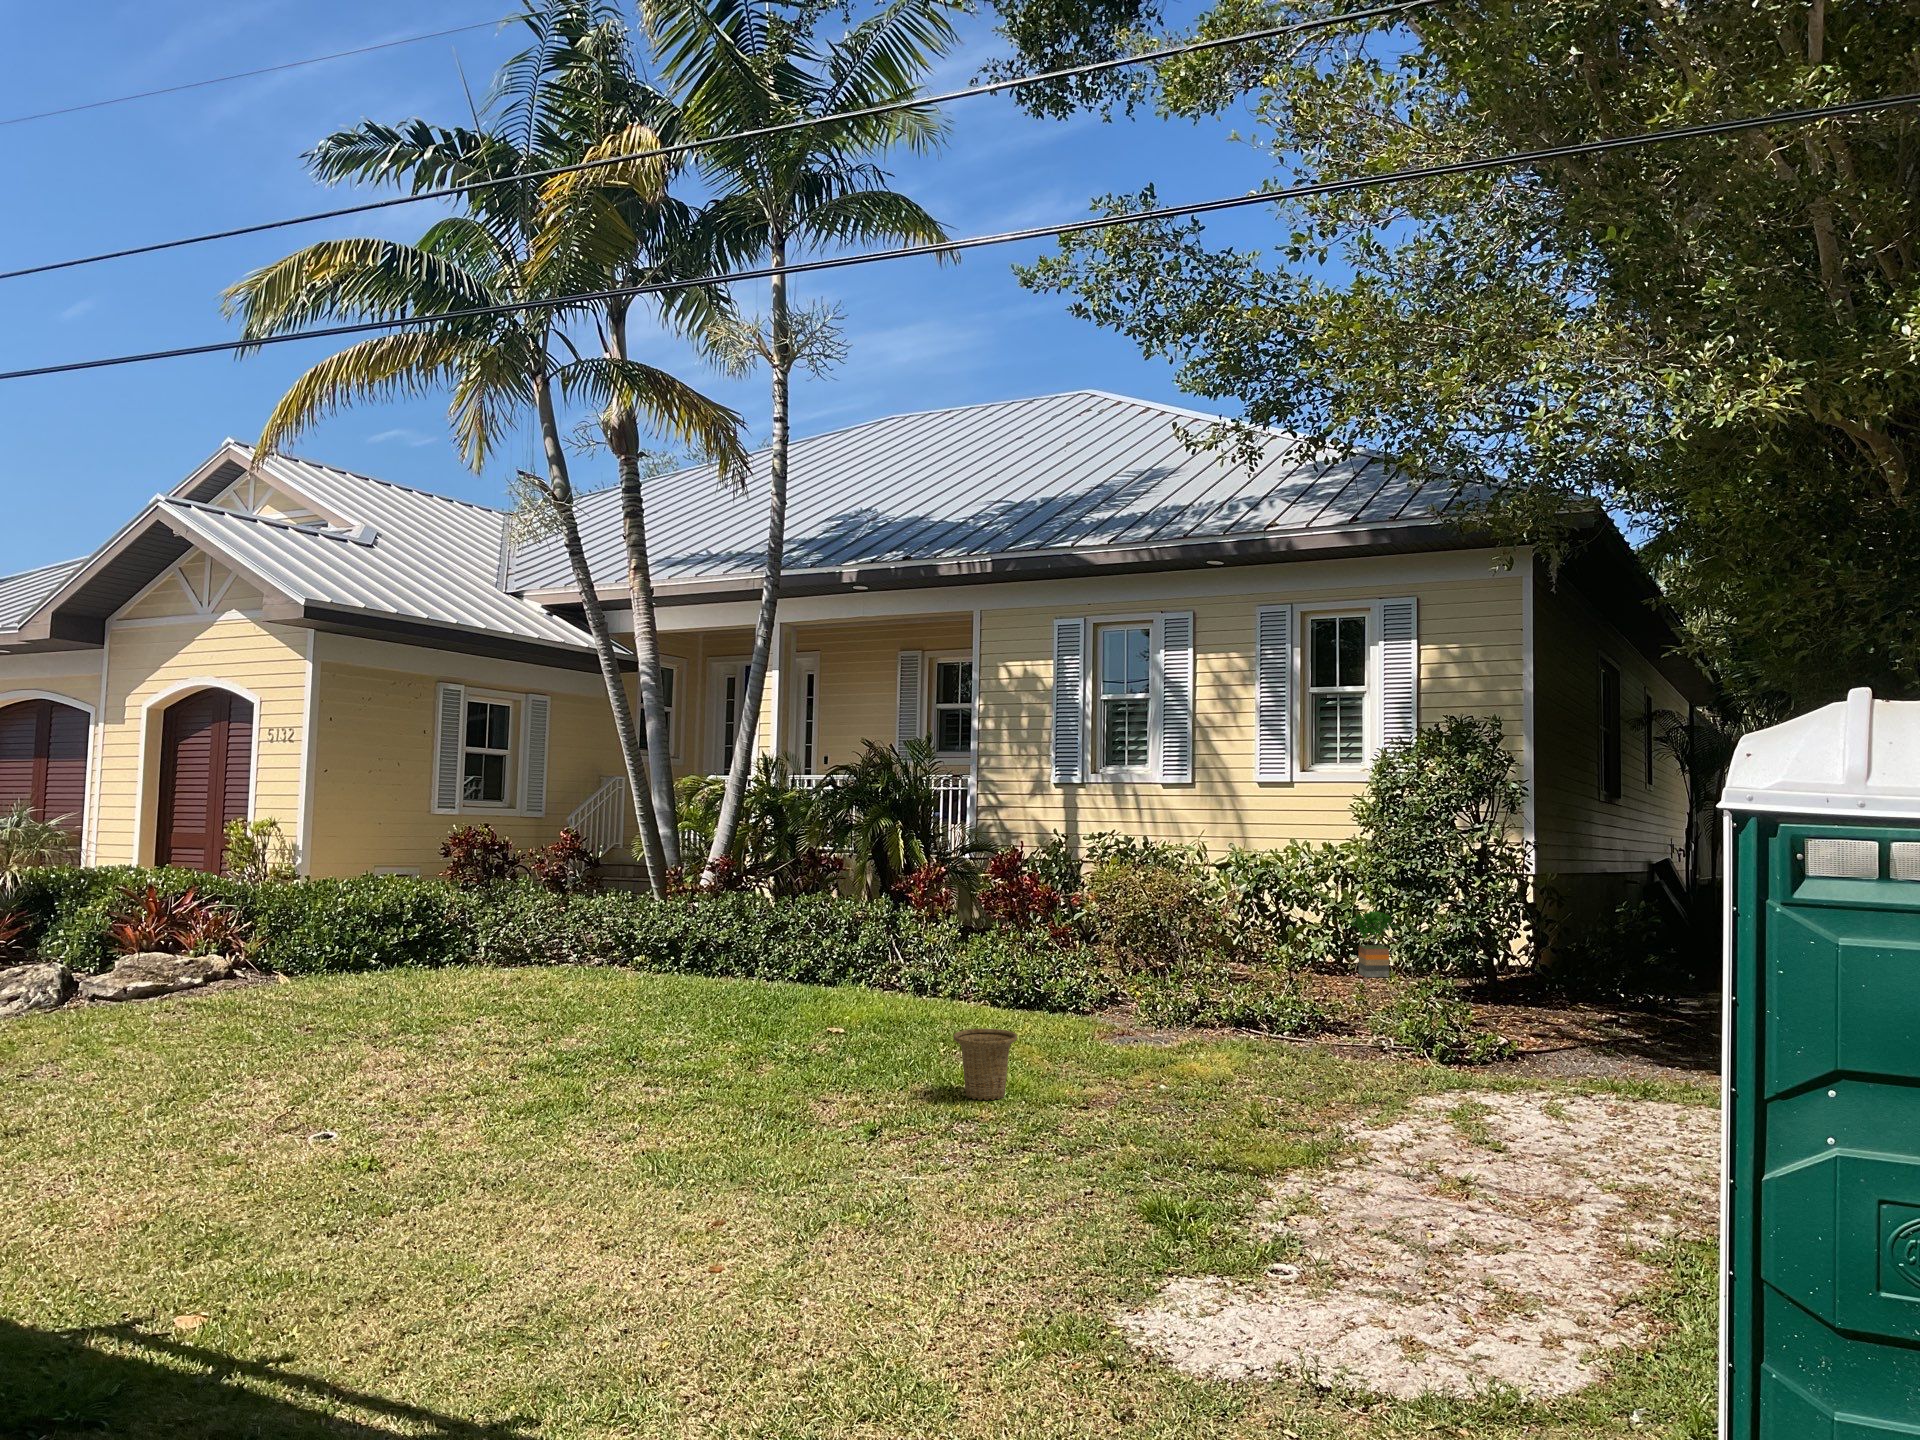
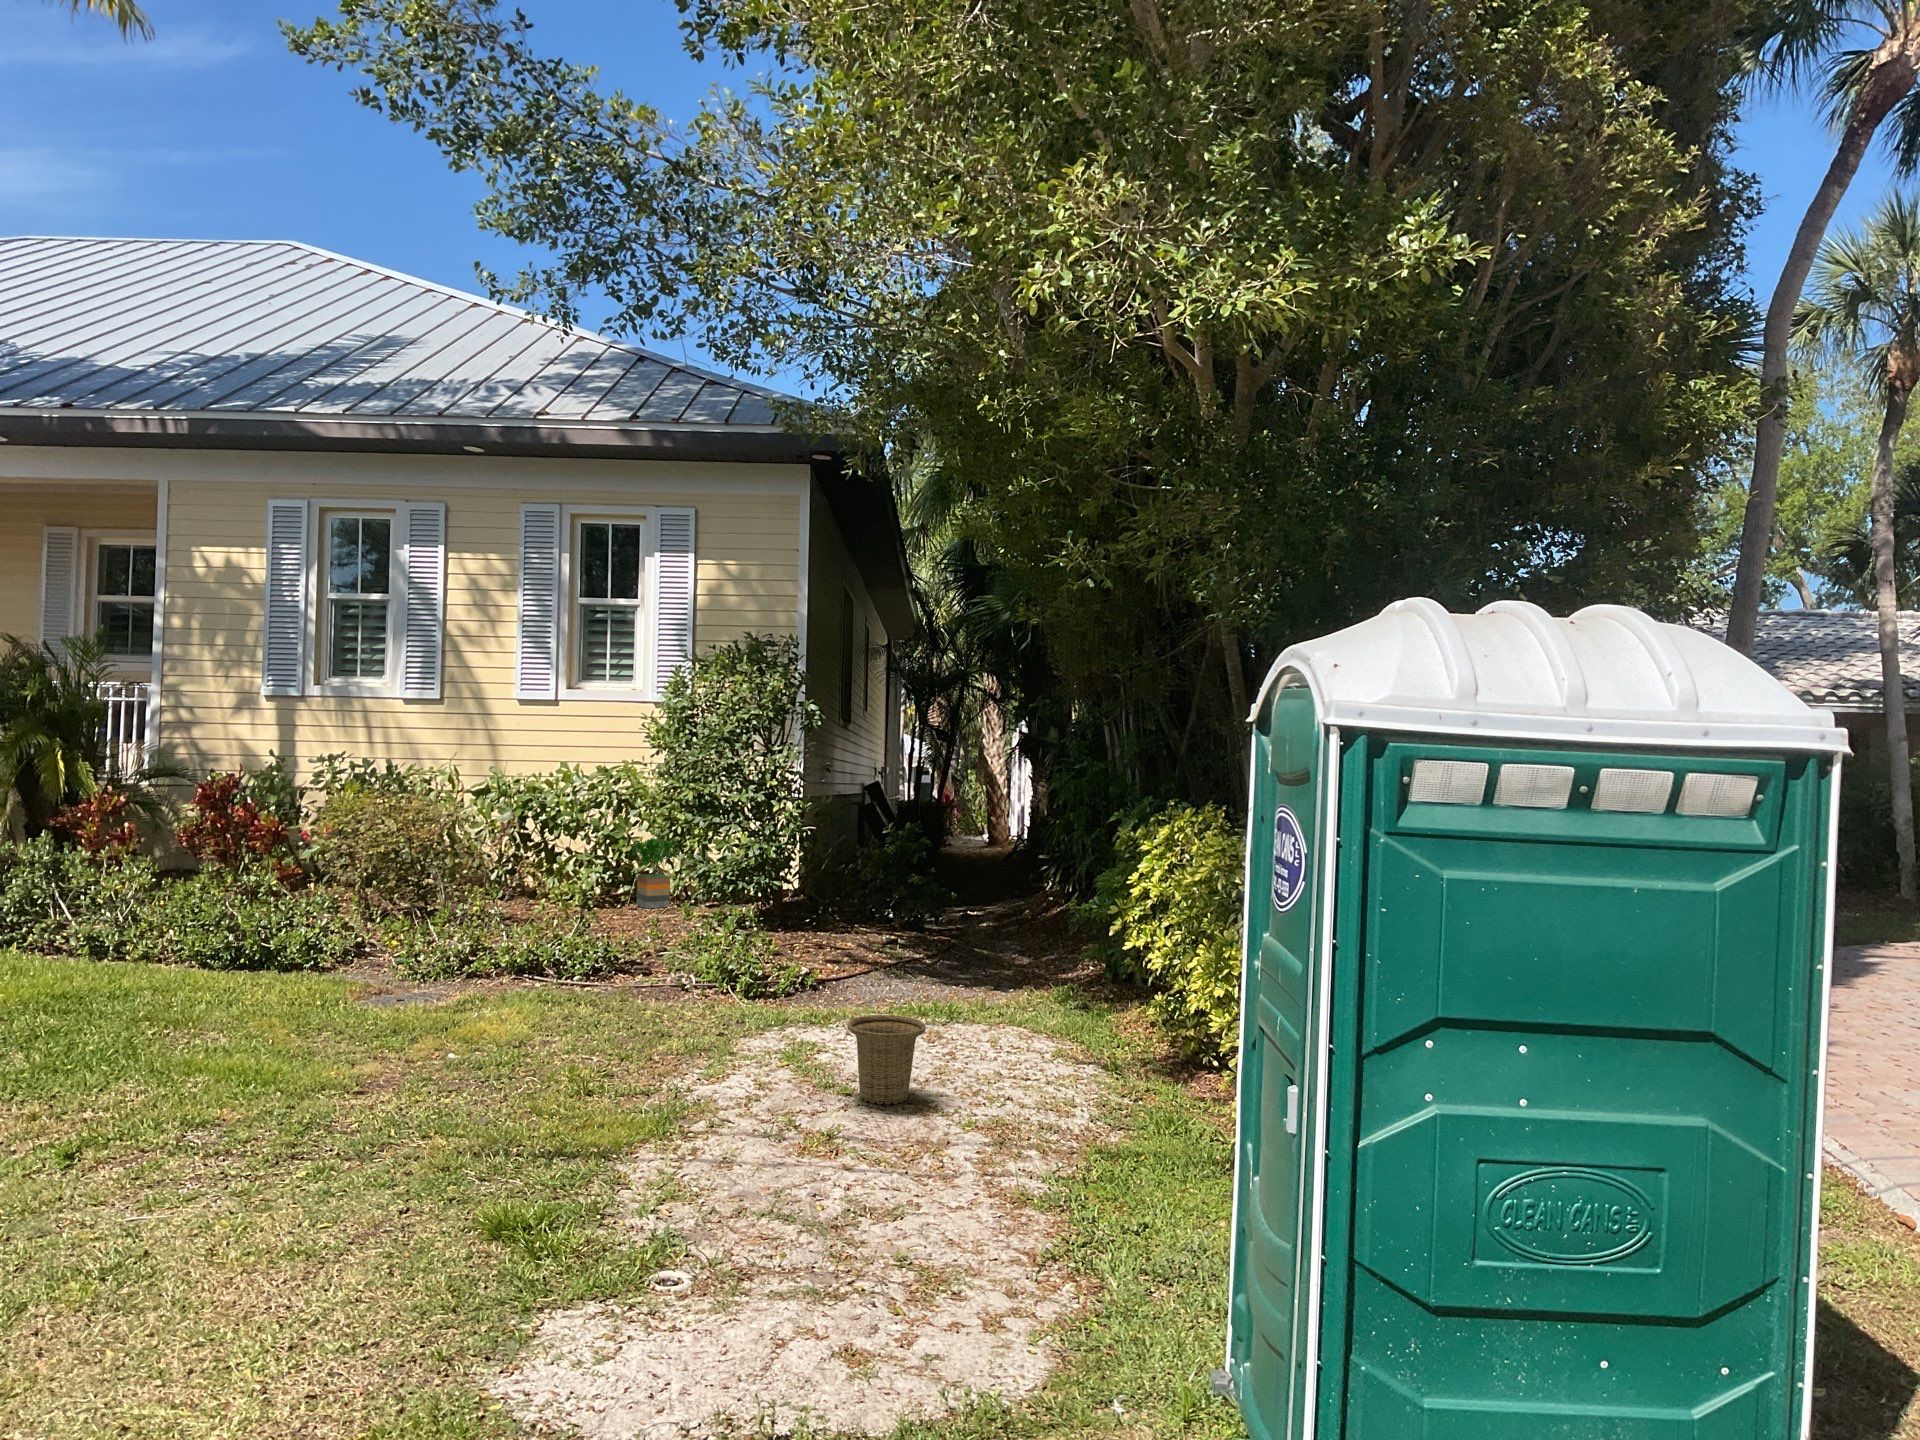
basket: present [953,1029,1017,1100] -> present [847,1015,926,1105]

